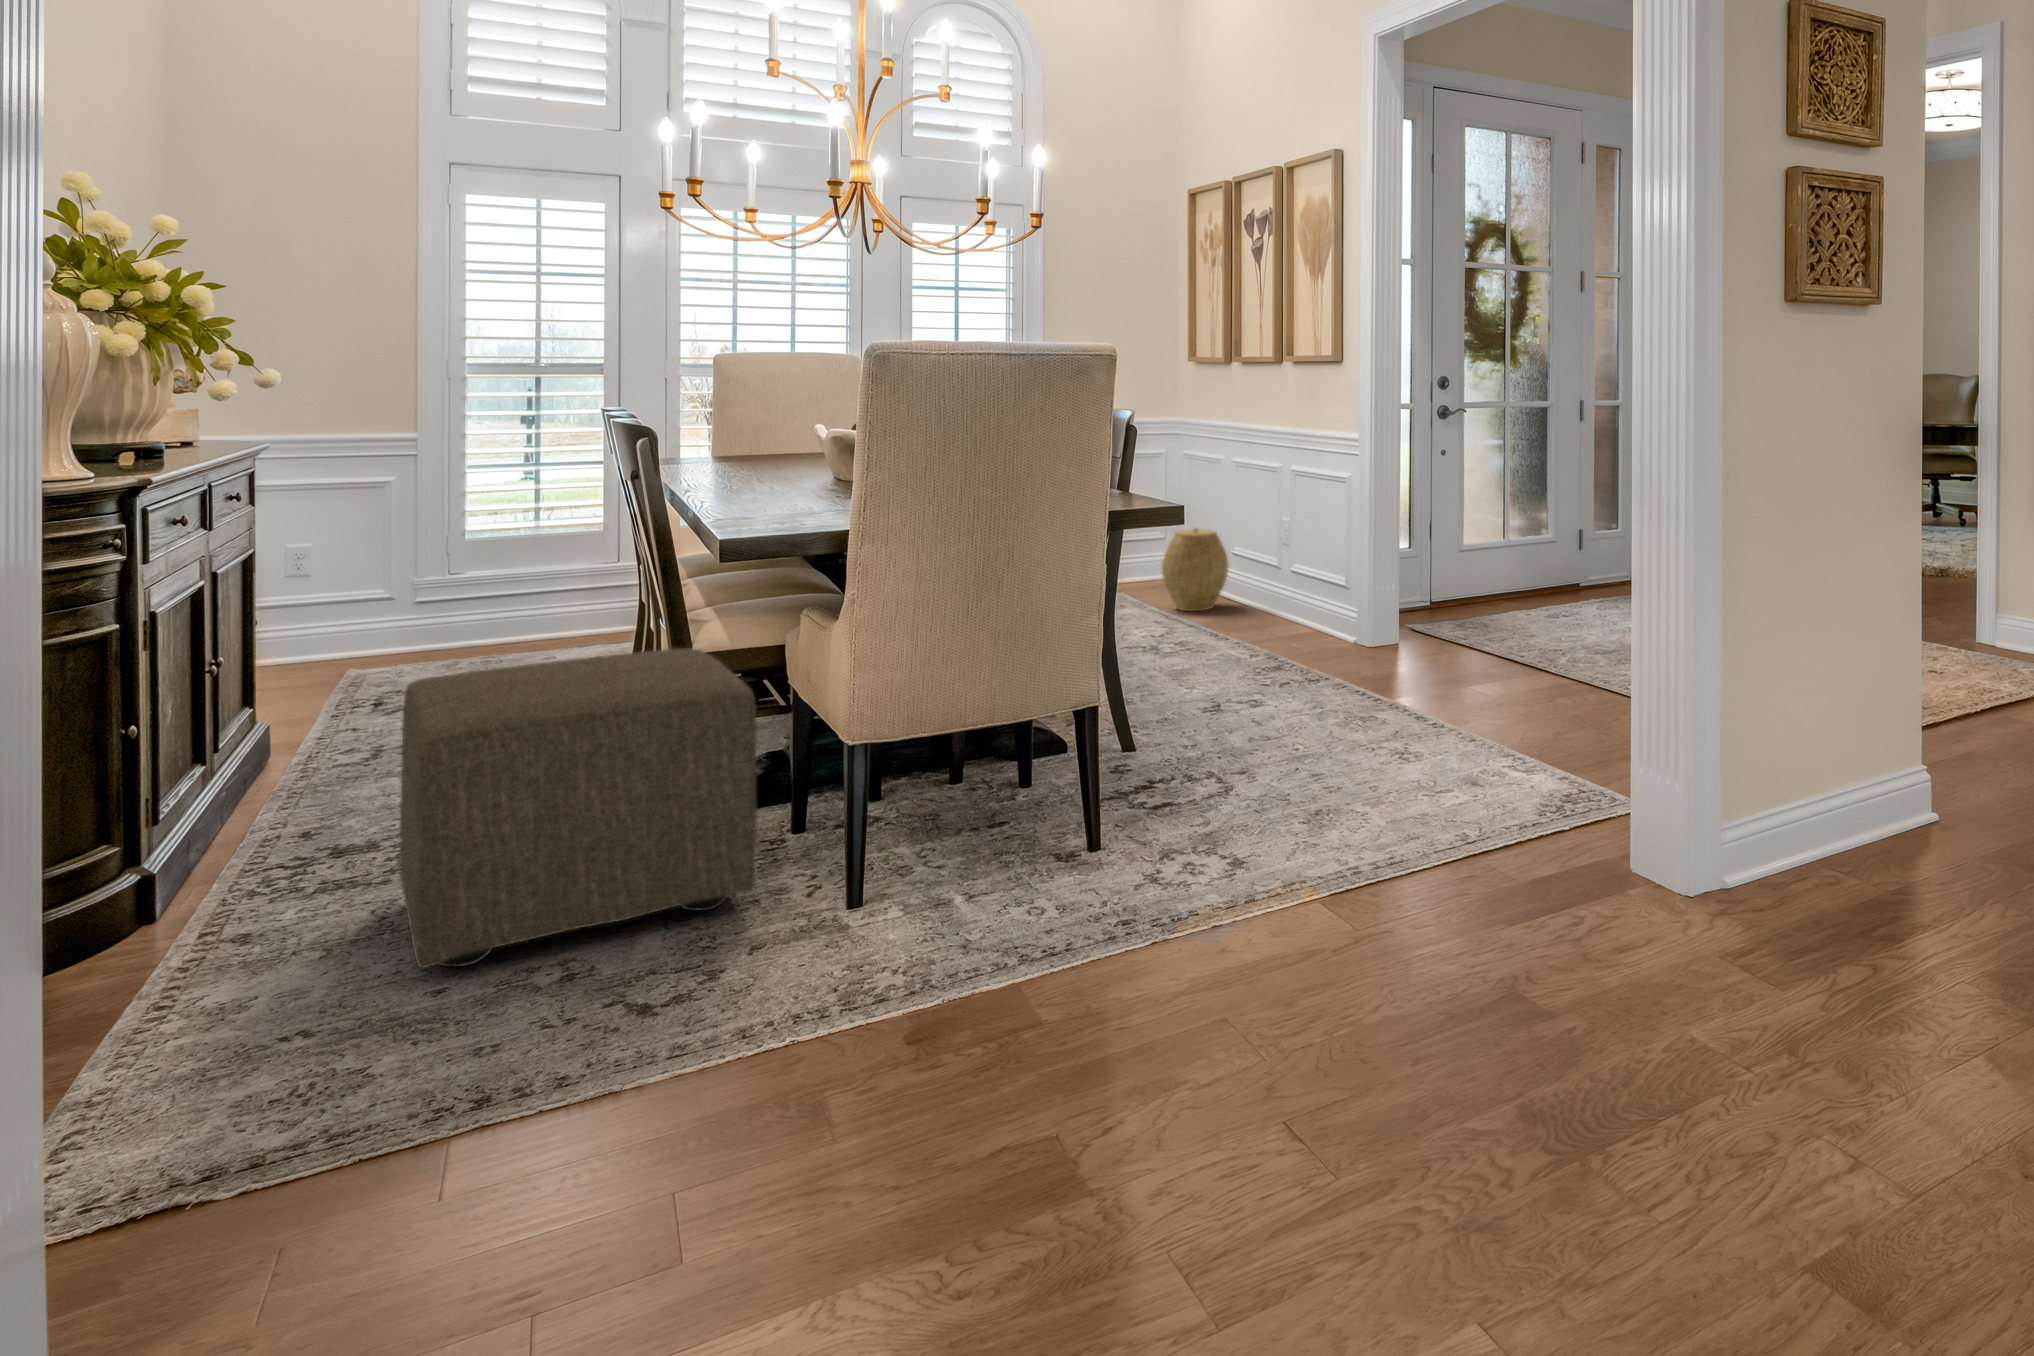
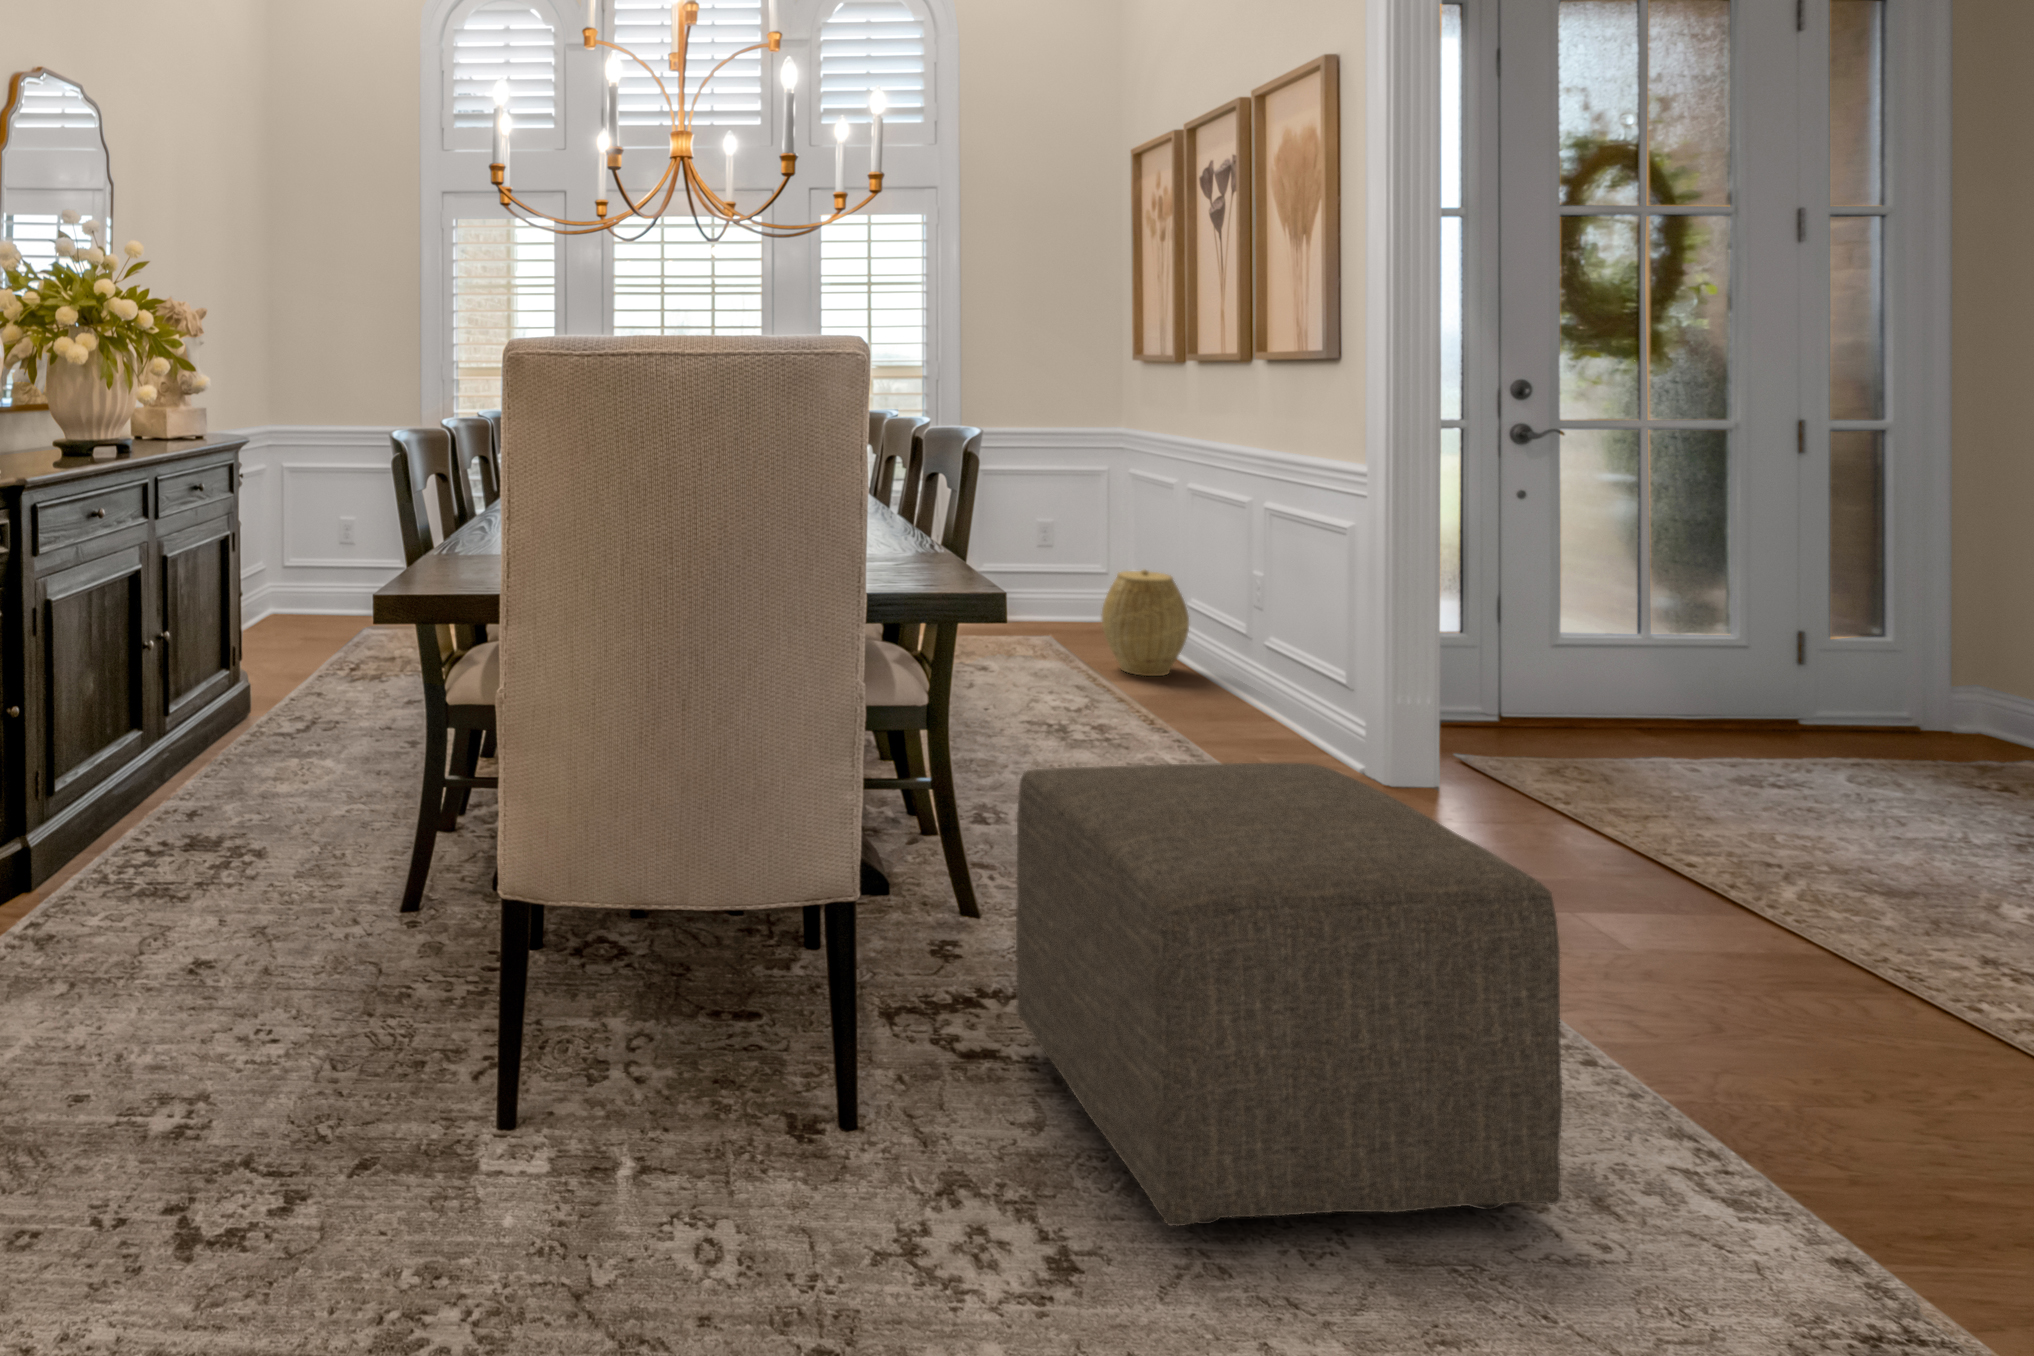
ottoman: present [400,648,757,968] -> present [1016,763,1563,1226]

